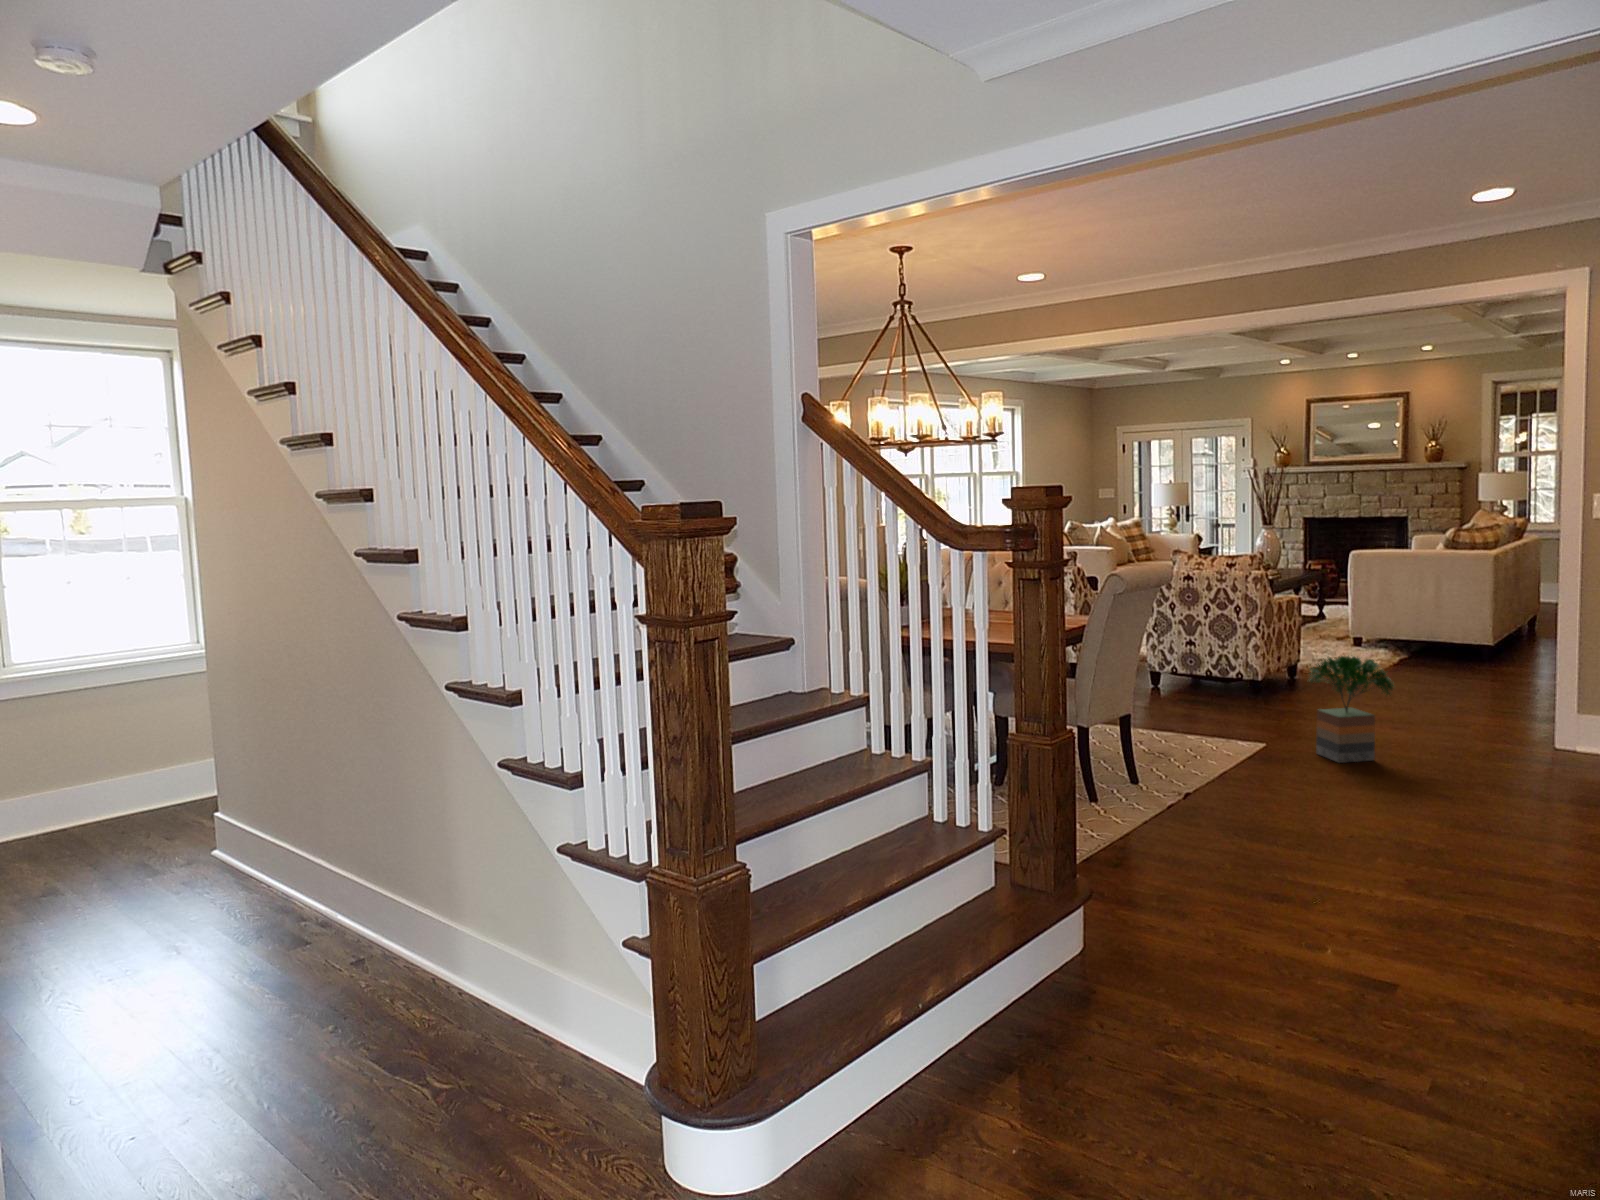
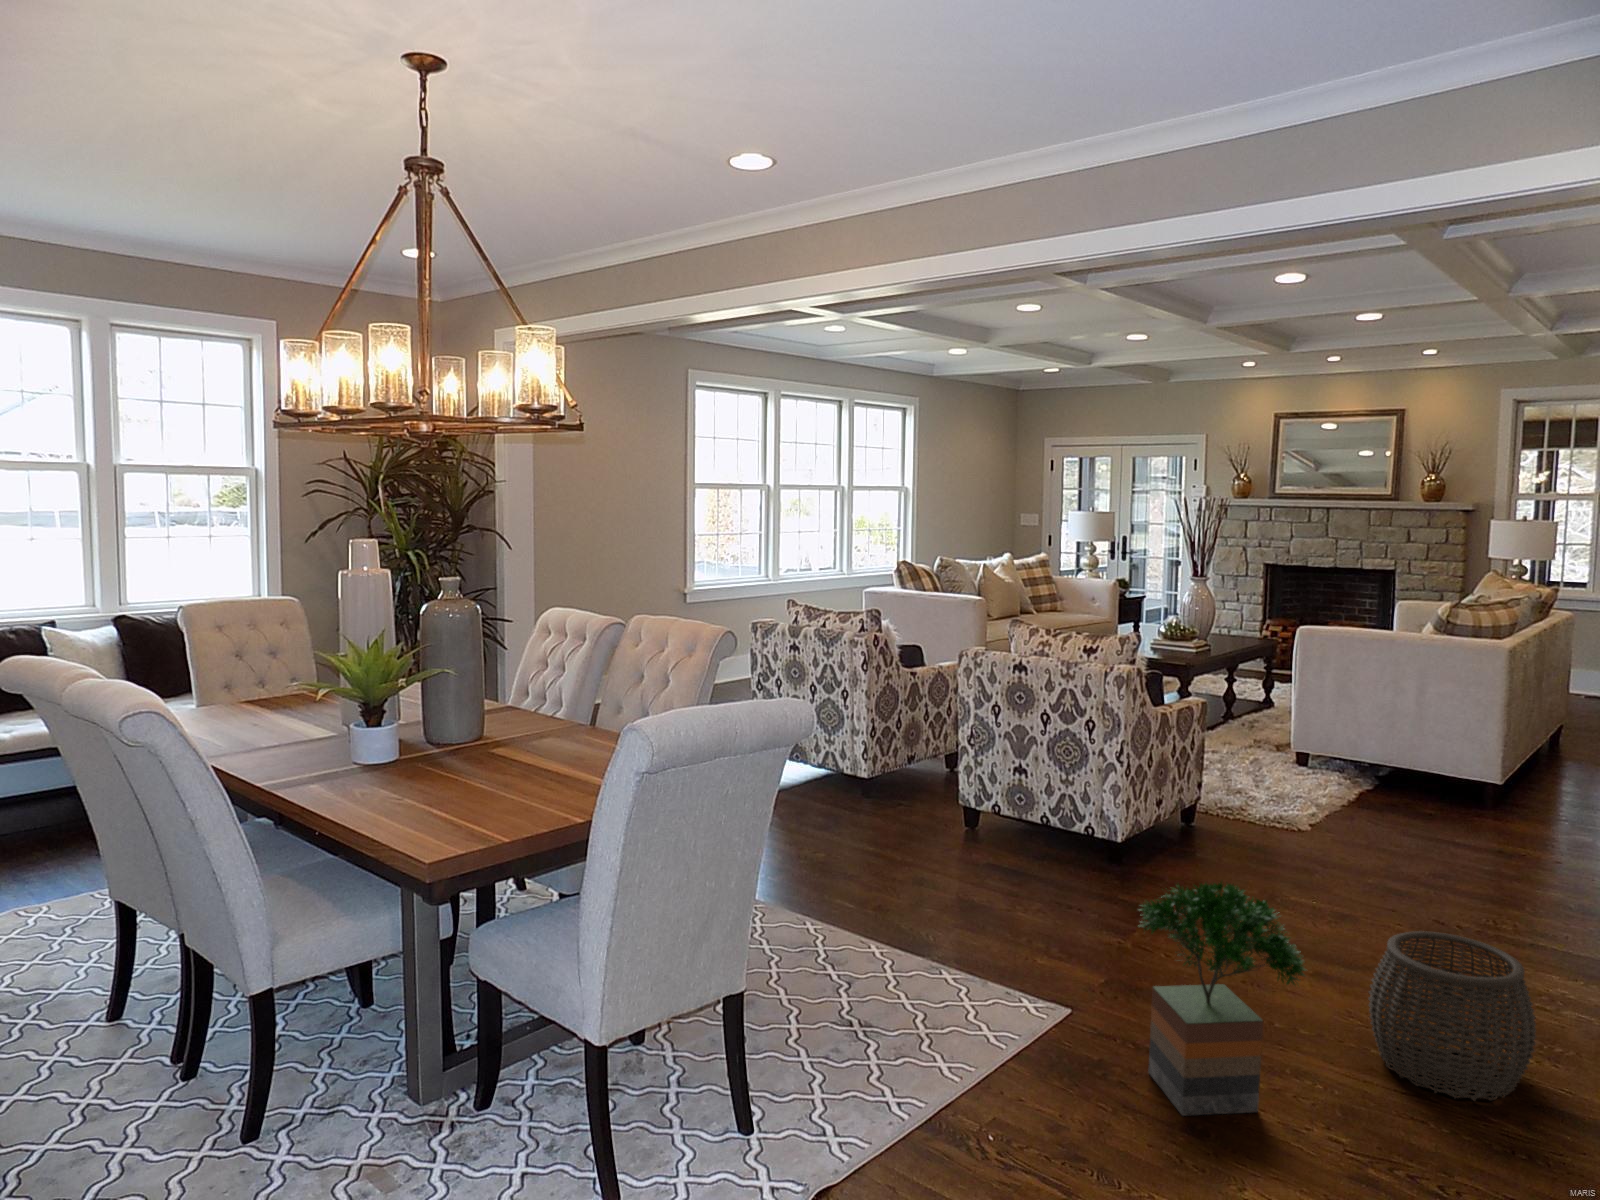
woven basket: none [1423,681,1507,753] -> present [1368,931,1536,1101]

